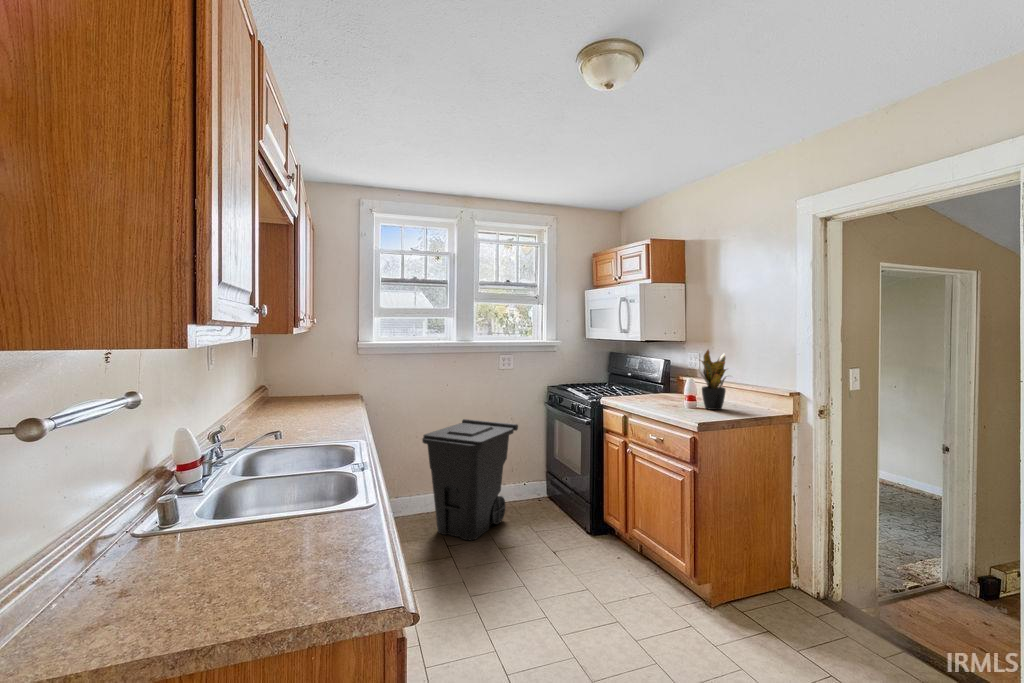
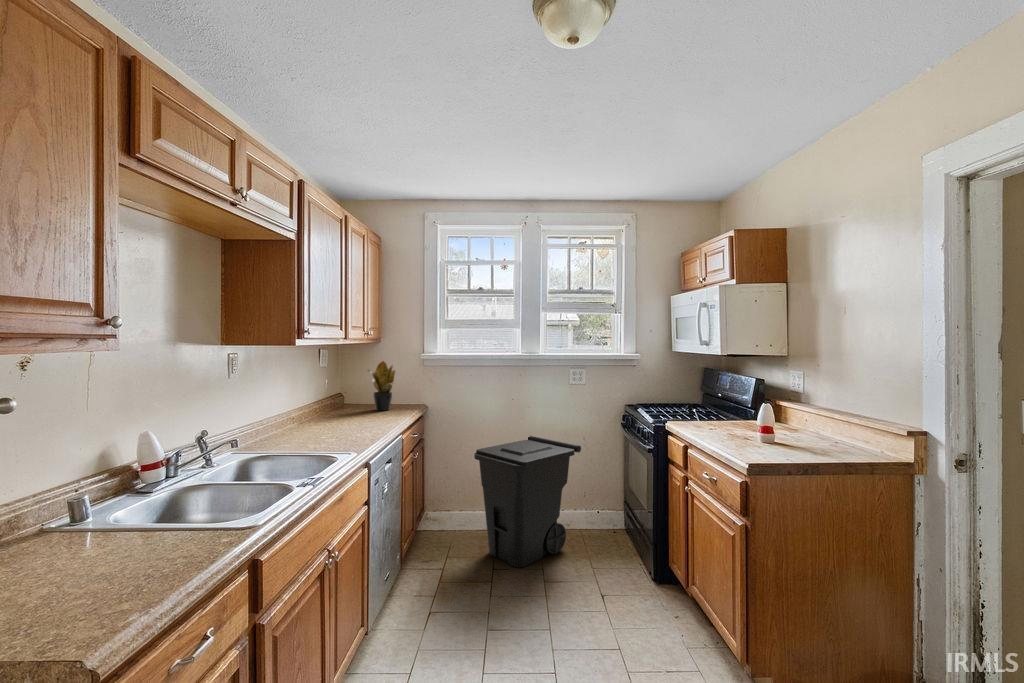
potted plant: present [699,350,727,410] -> present [365,361,395,411]

